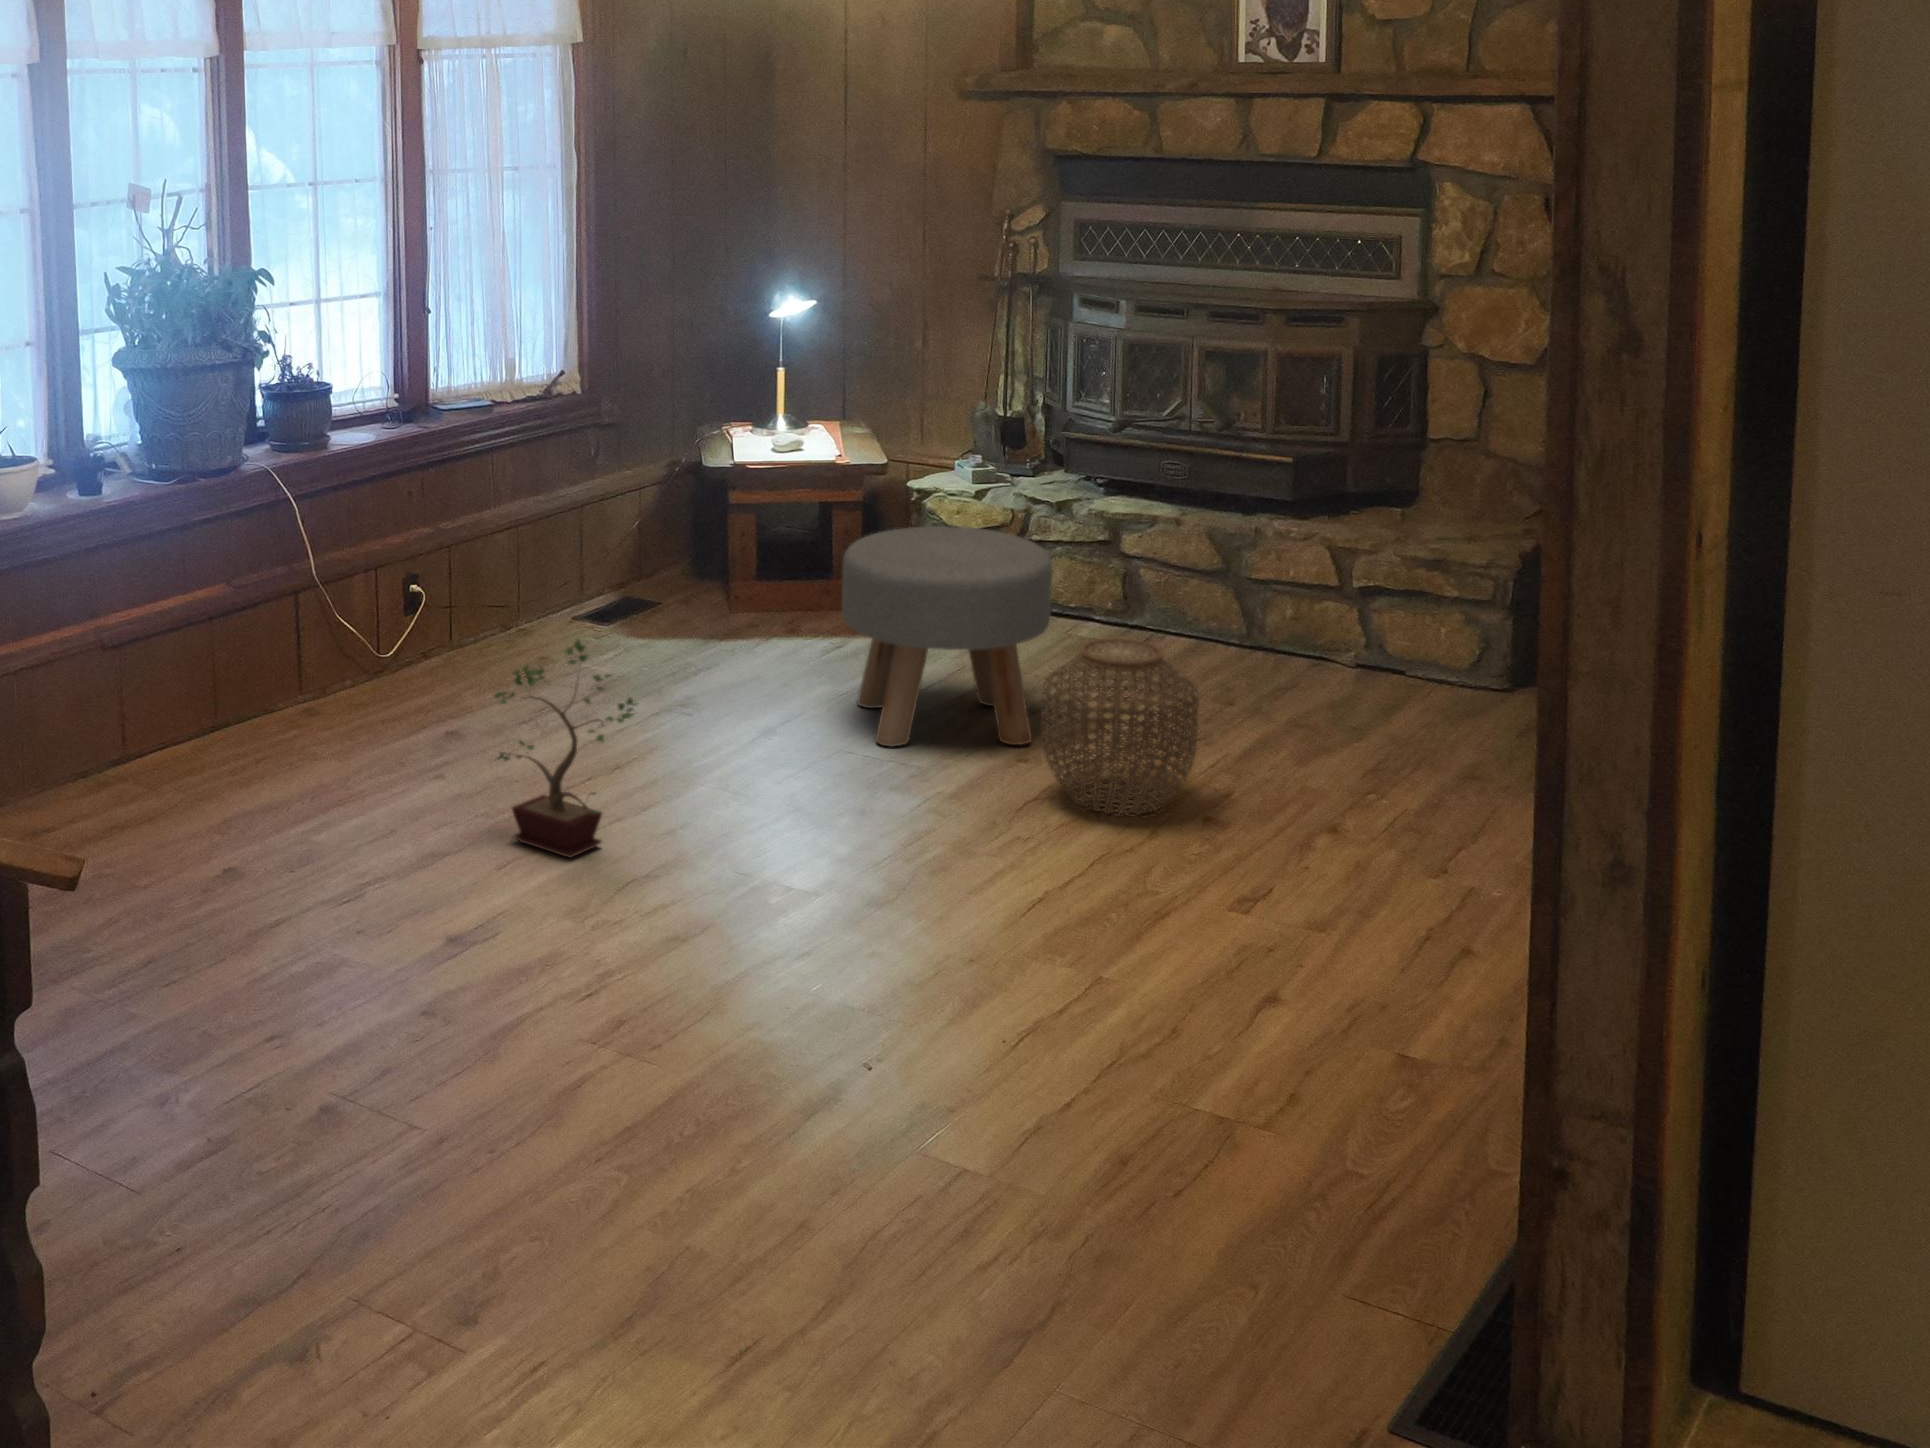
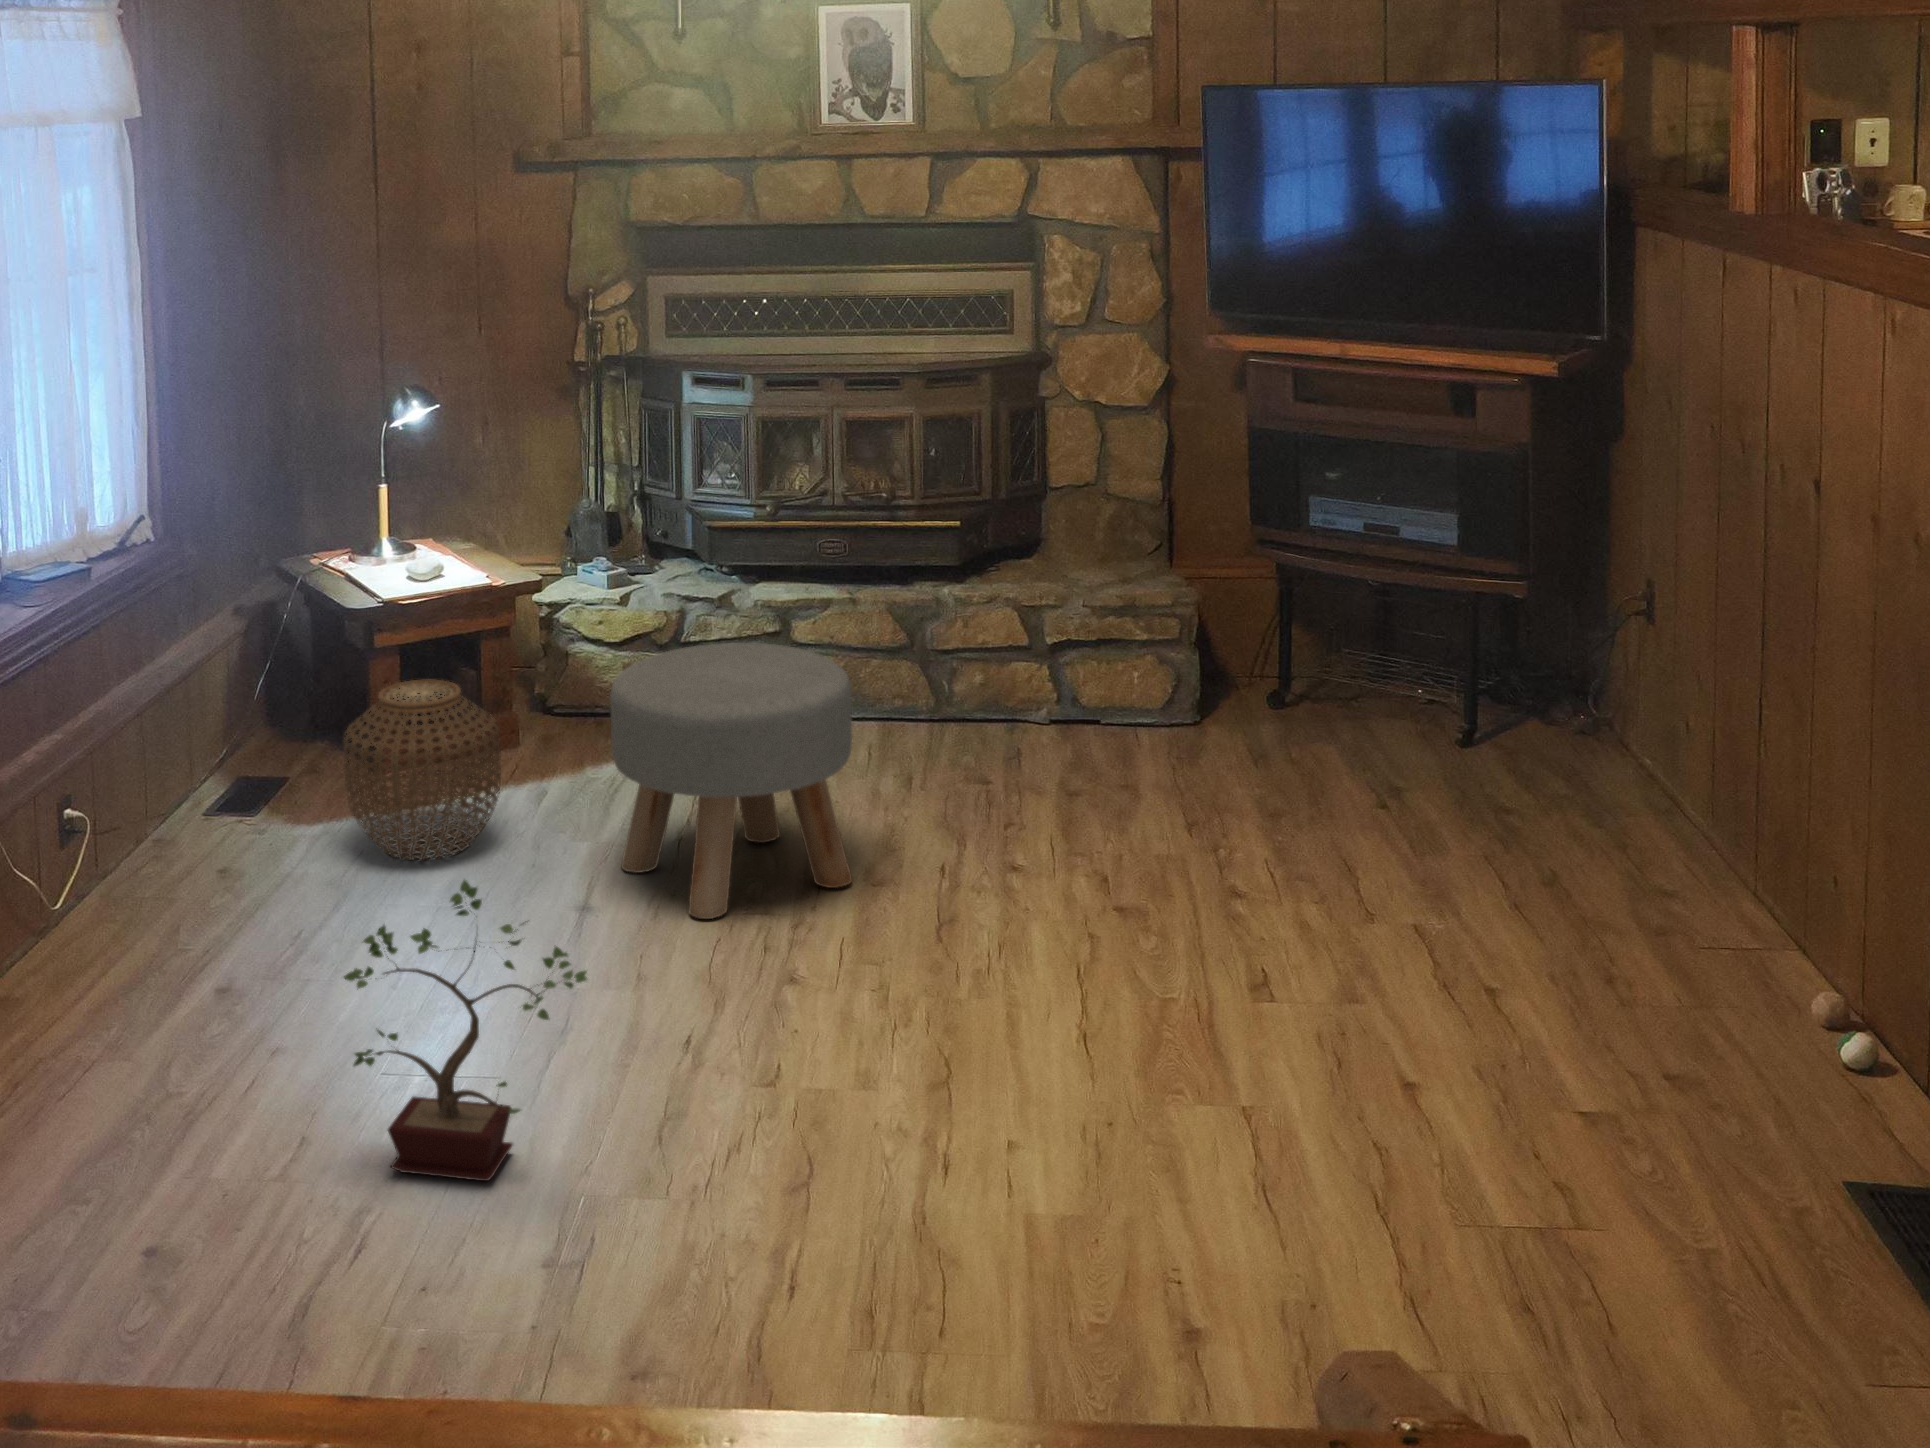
woven basket: present [1042,638,1198,815] -> present [343,679,501,860]

